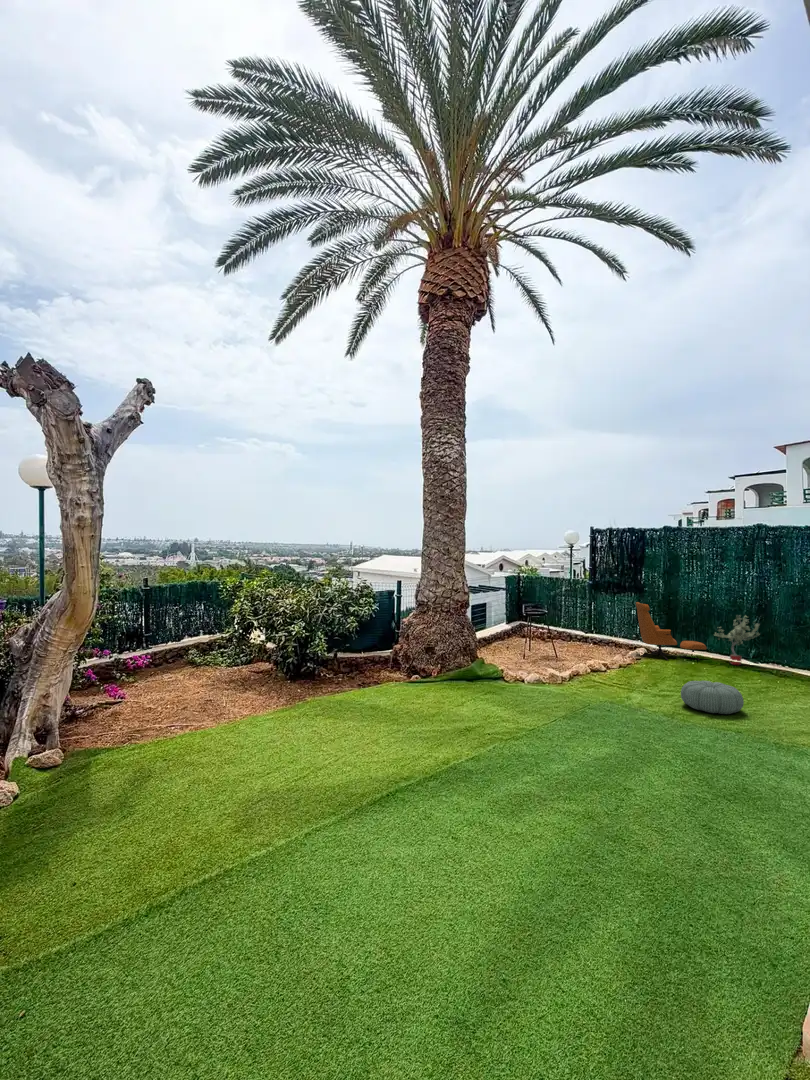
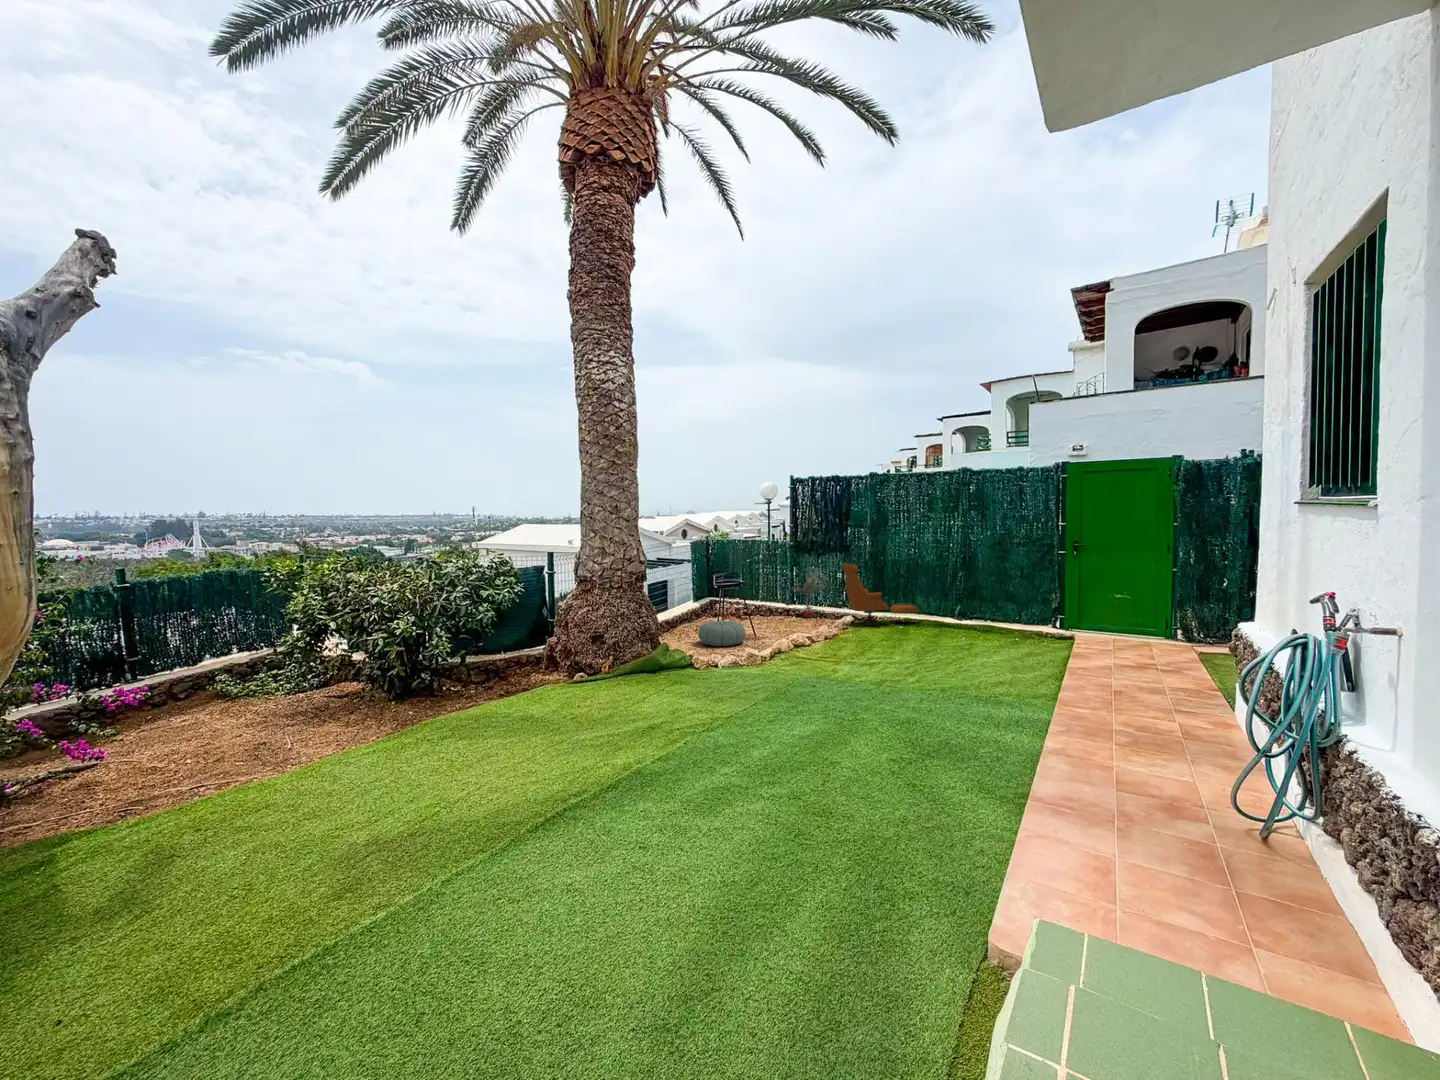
potted tree: present [715,615,759,666] -> present [792,568,827,618]
pouf: present [681,681,744,714] -> present [698,620,745,646]

